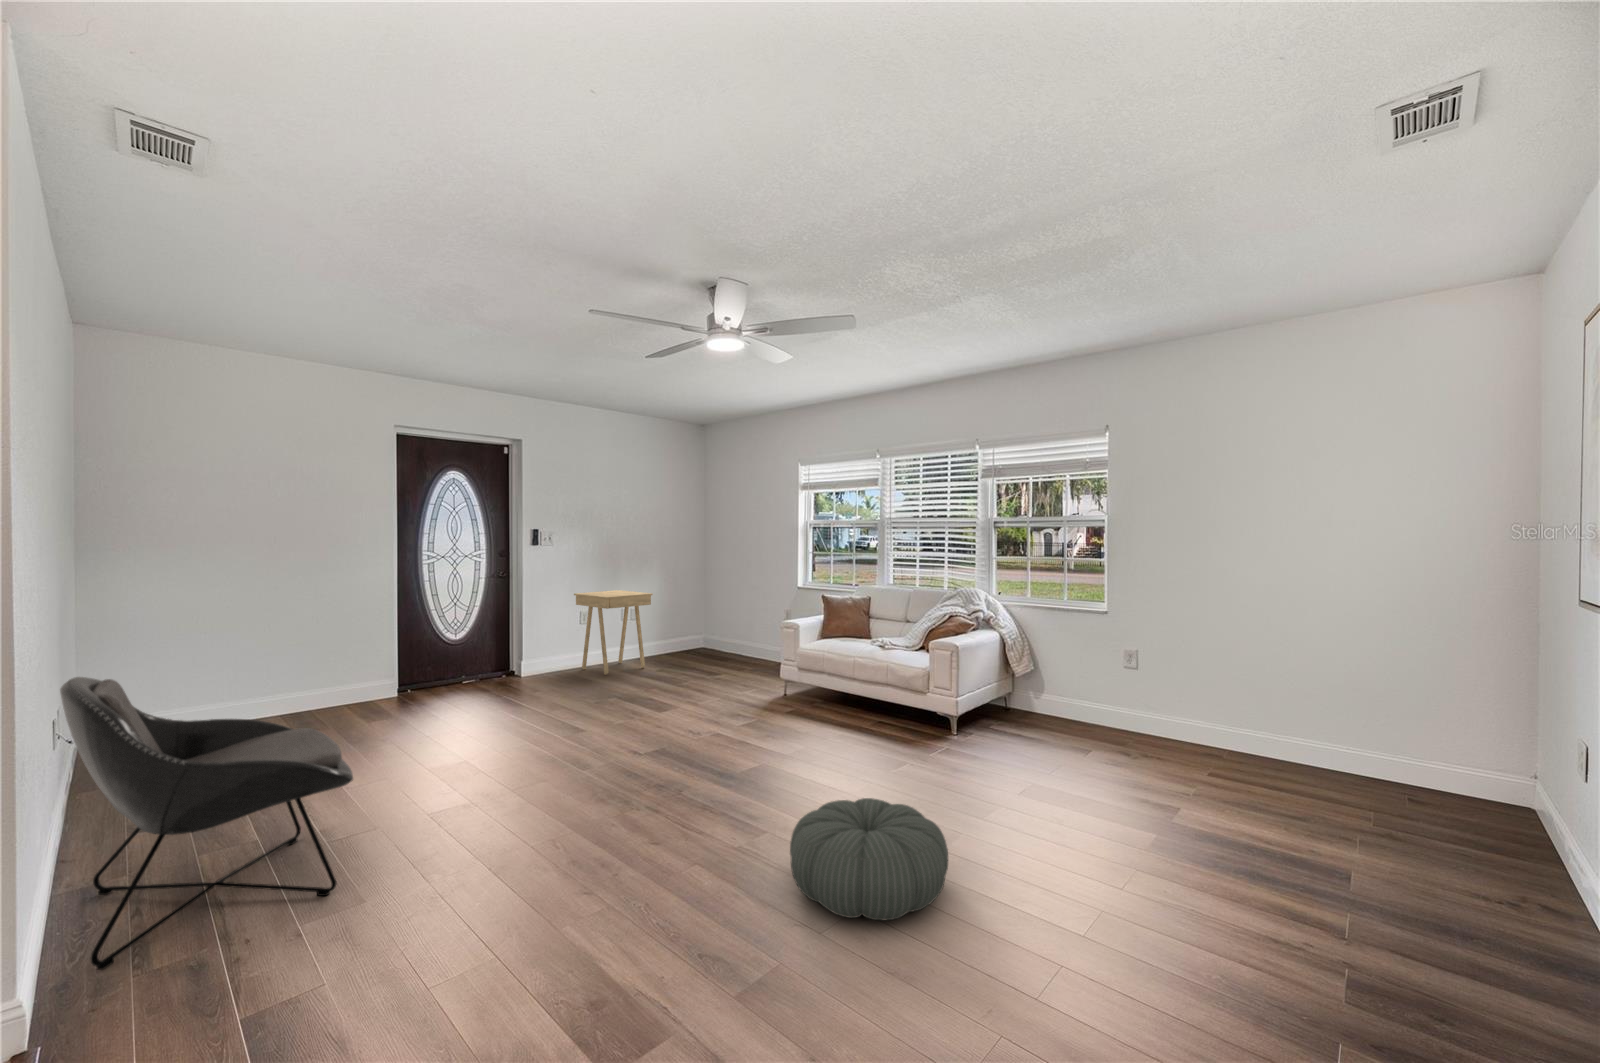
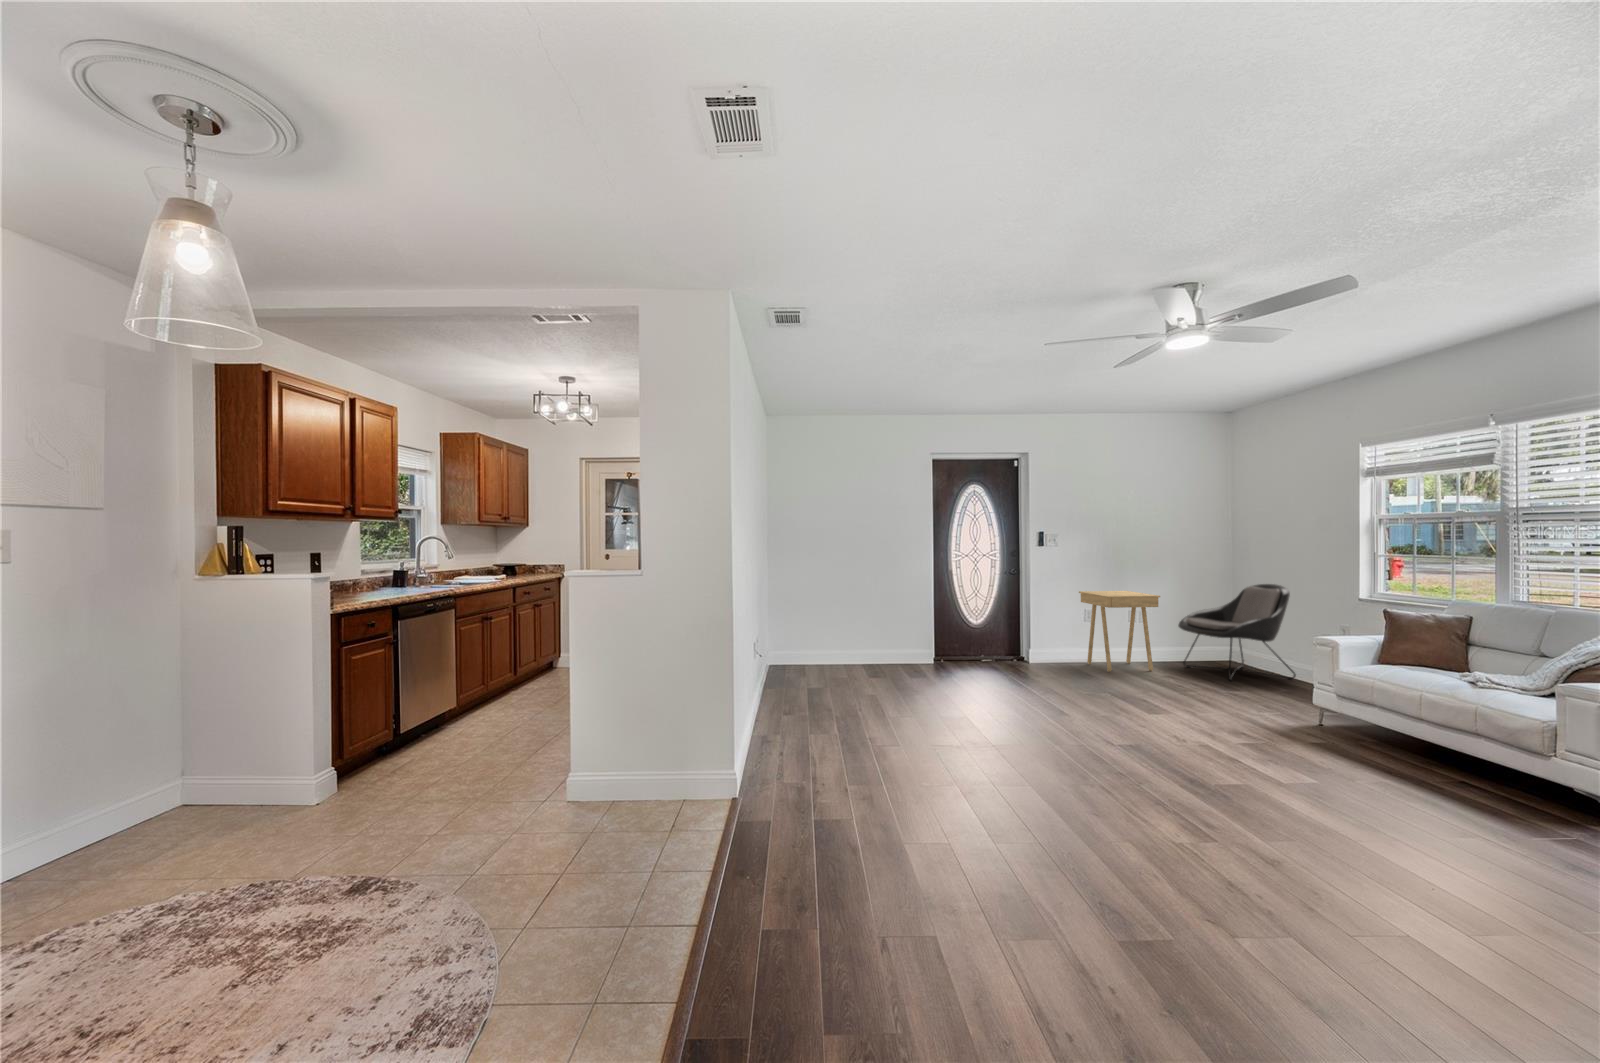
lounge chair: present [60,677,353,970] -> present [1178,584,1296,681]
pouf: present [790,798,948,920] -> none [1219,826,1450,971]

